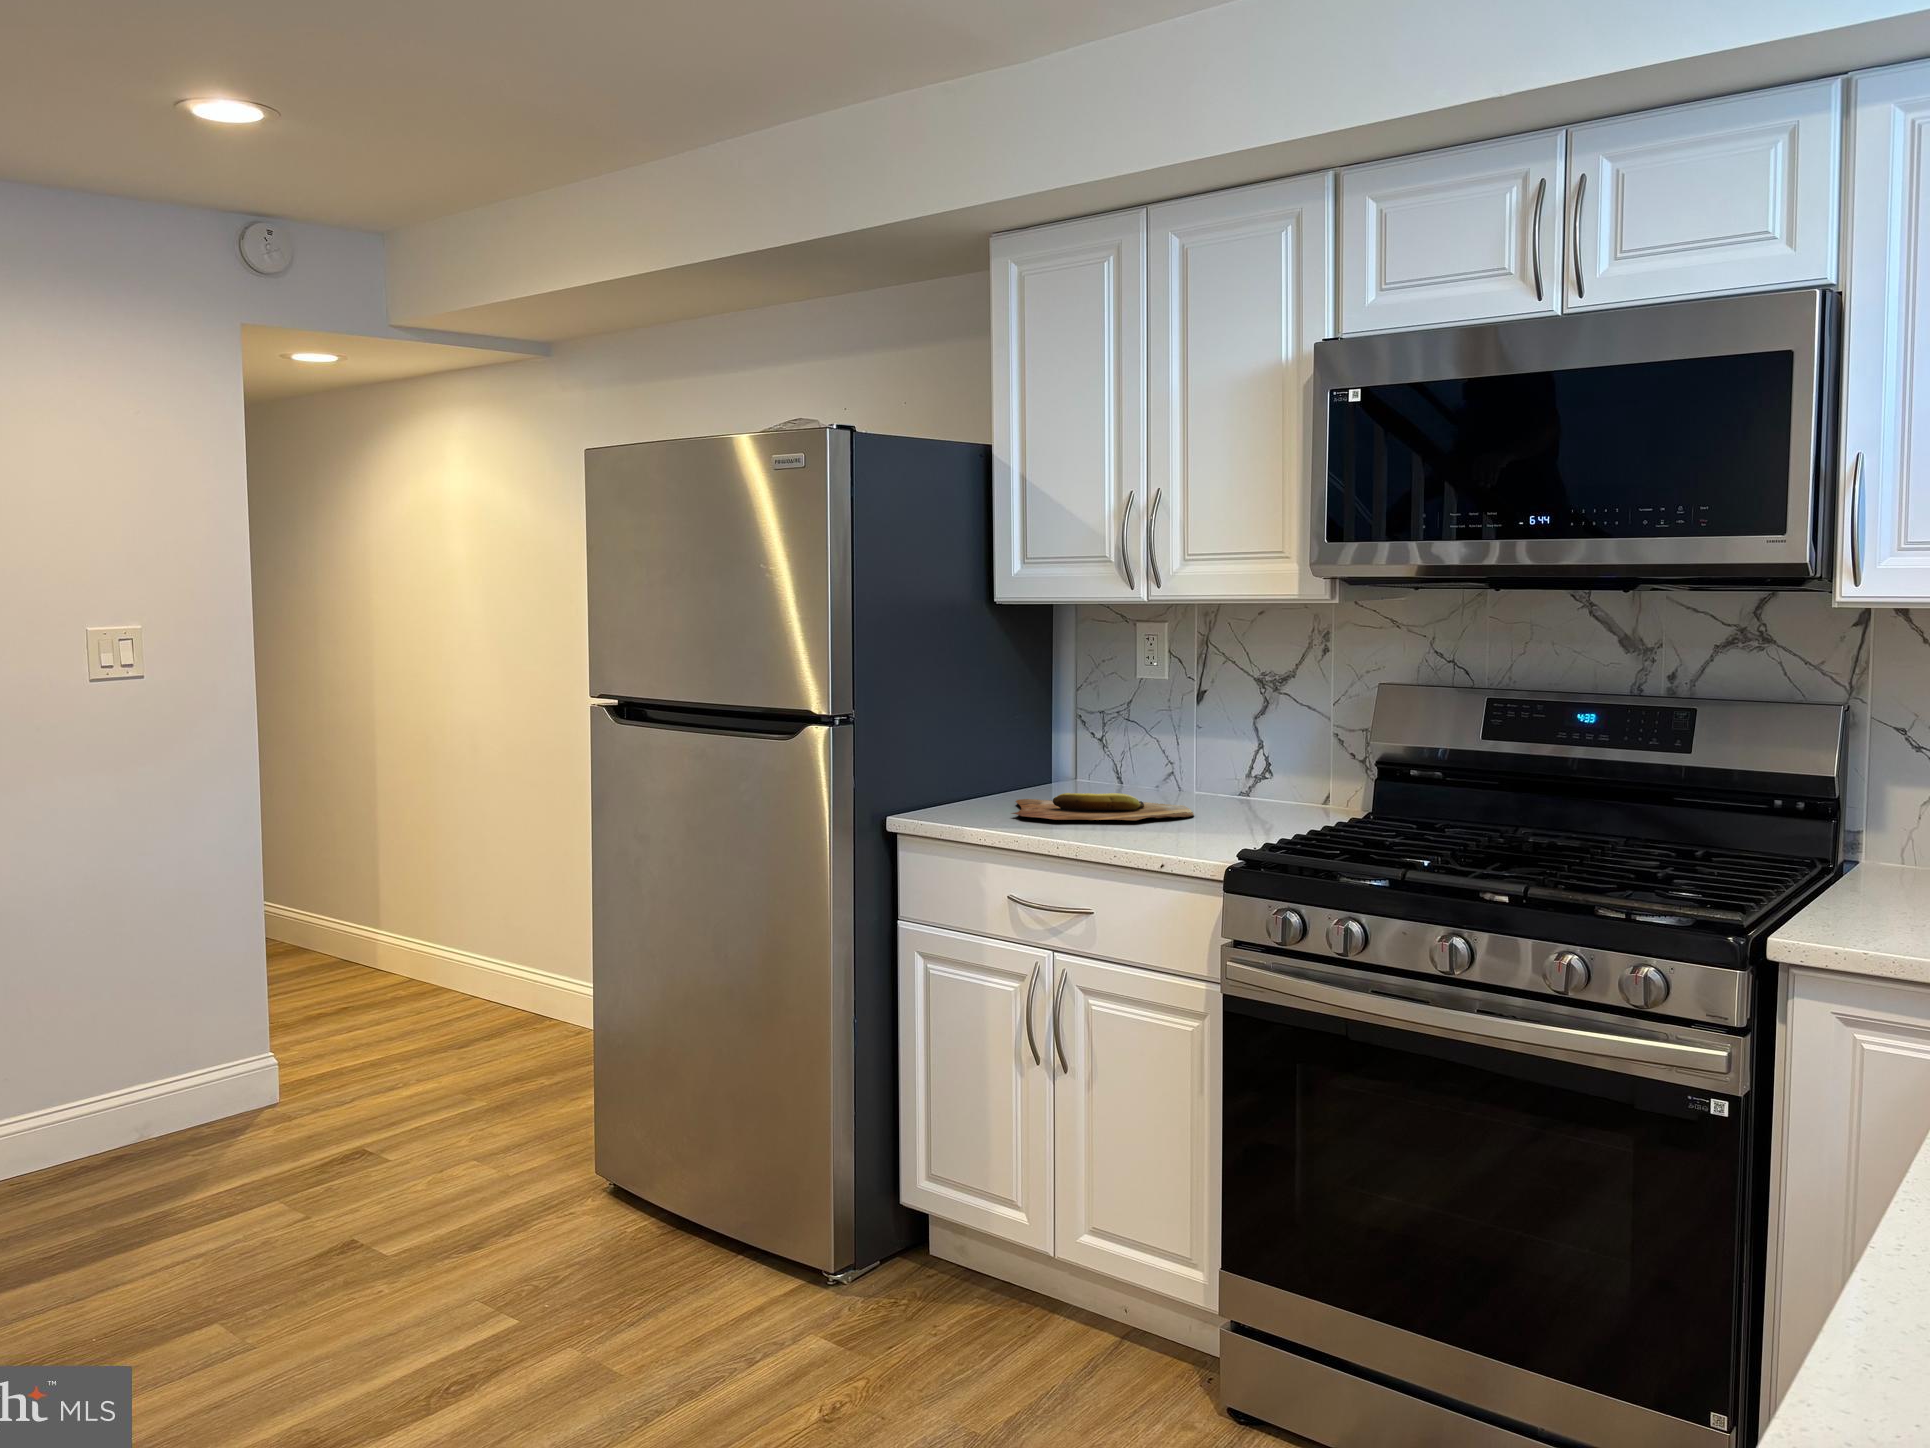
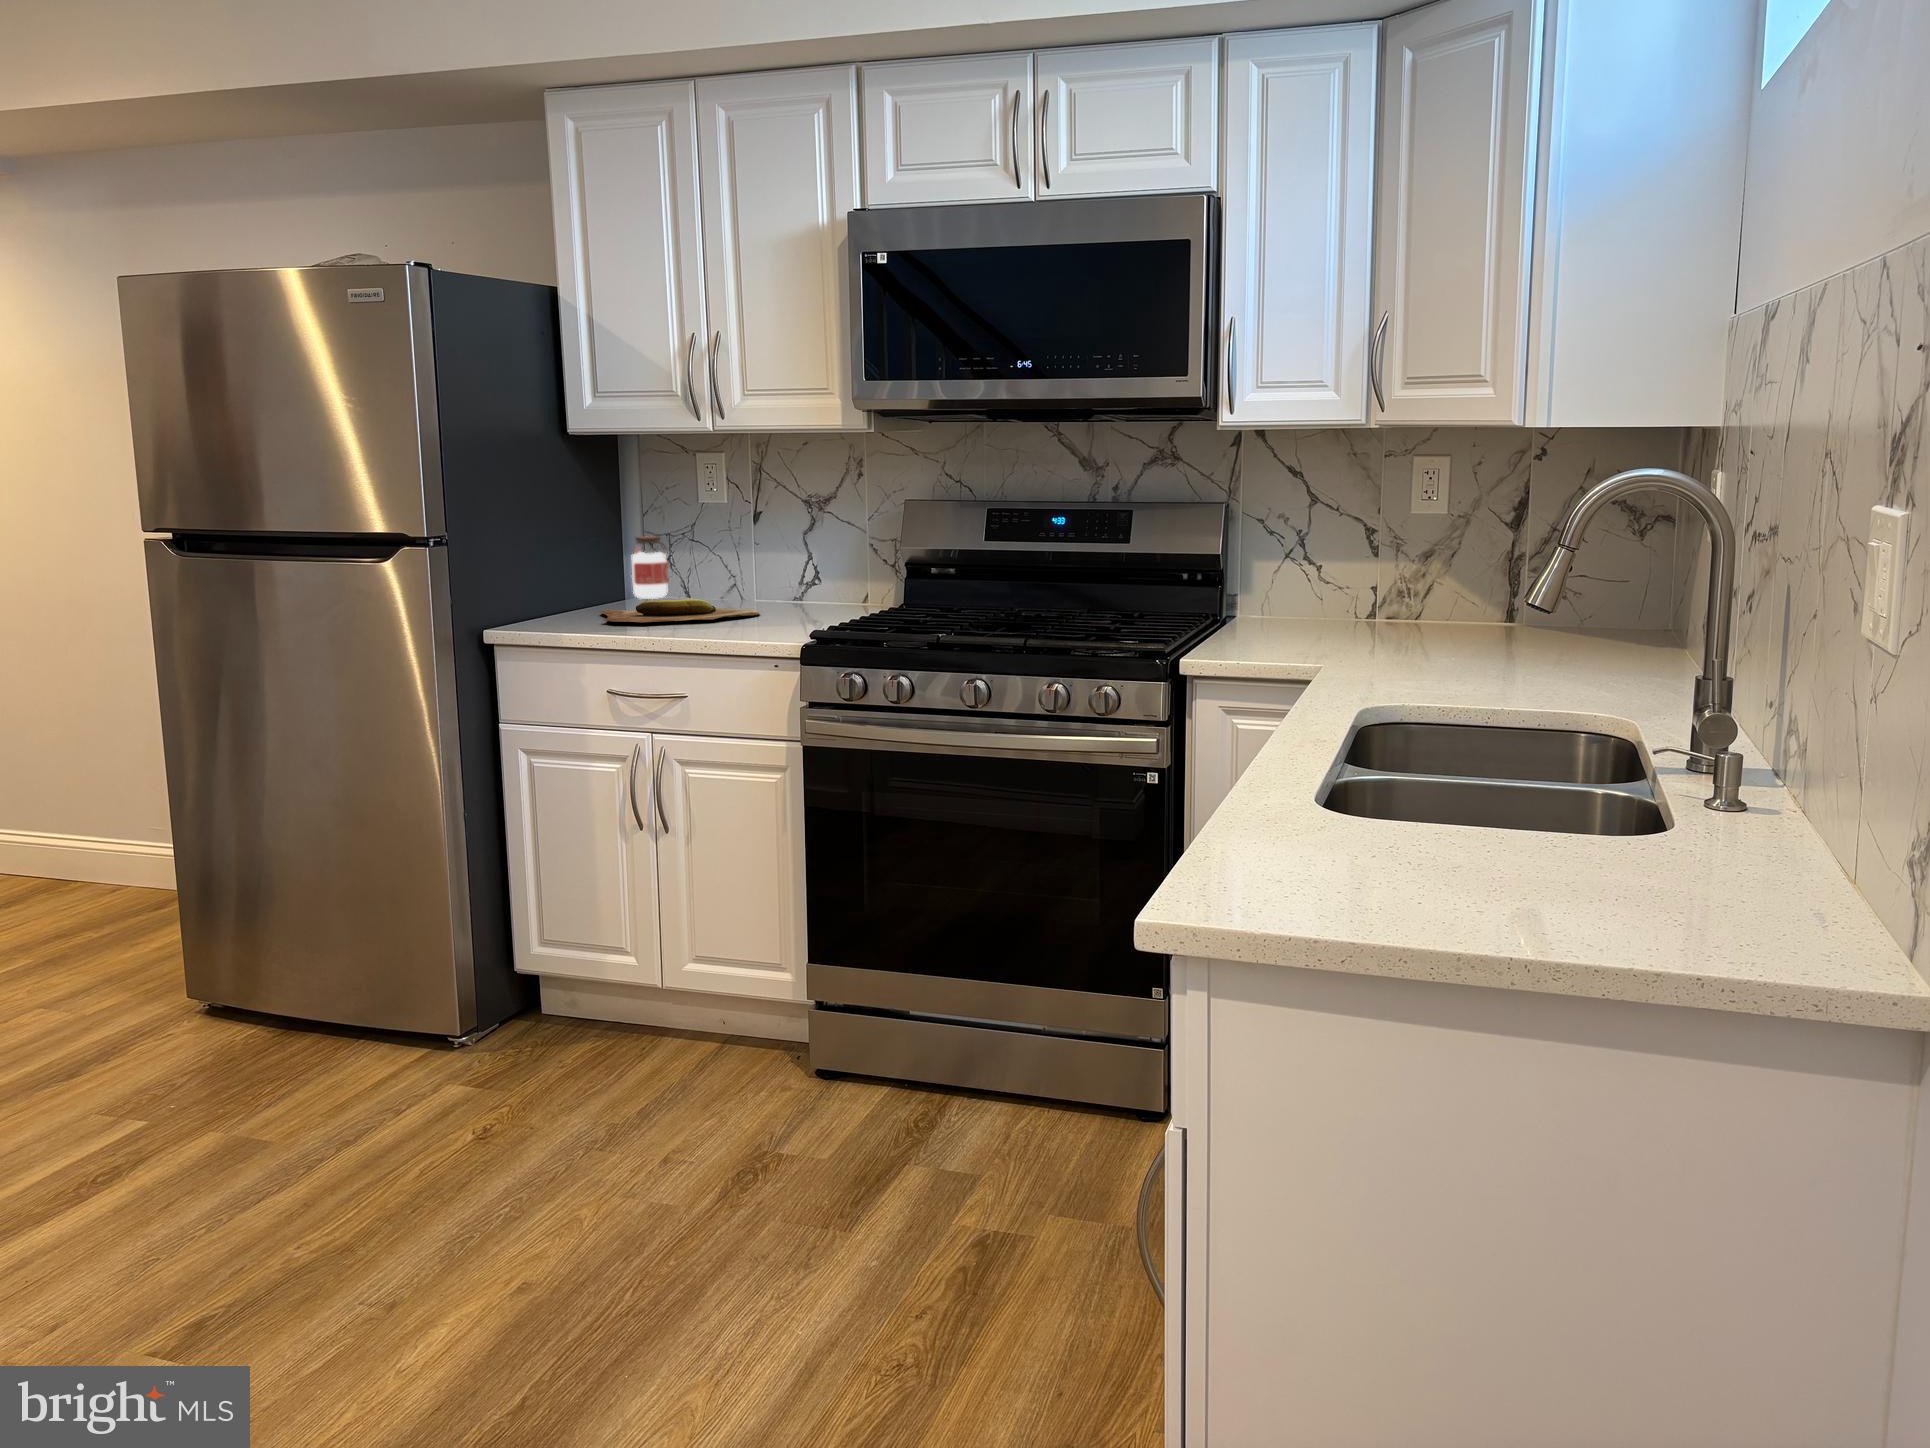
jar: none [1060,715,1101,787] -> present [632,536,669,599]

